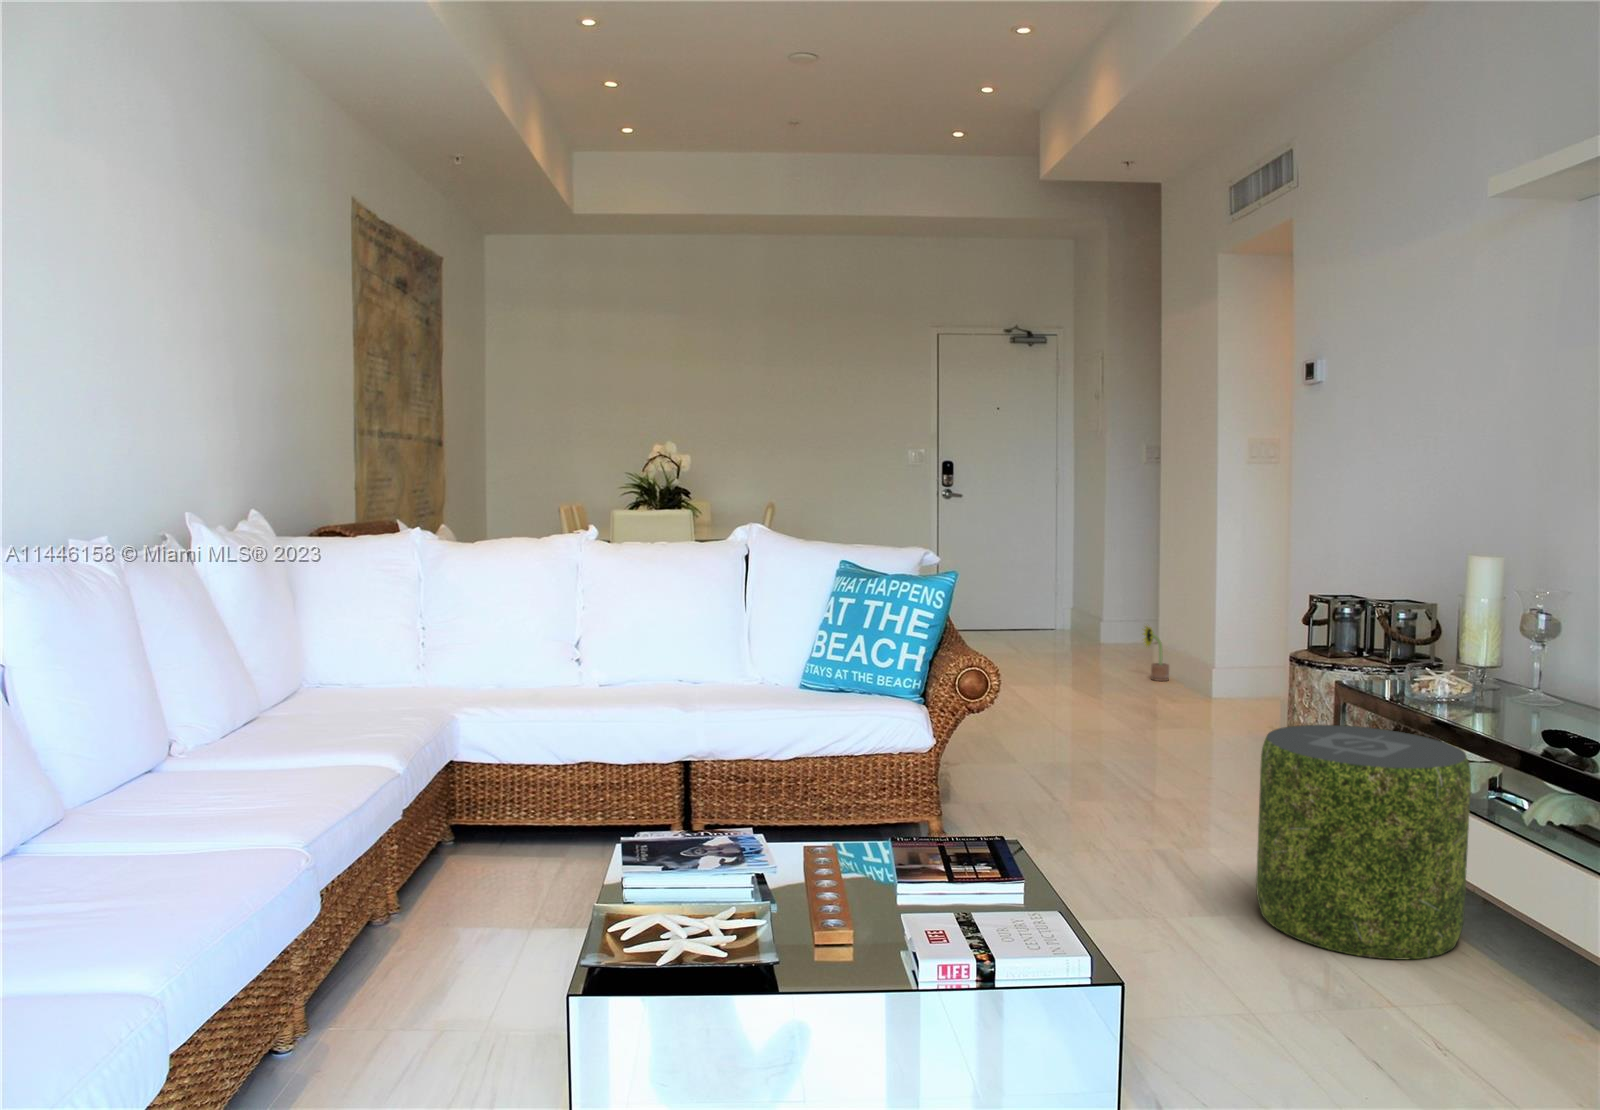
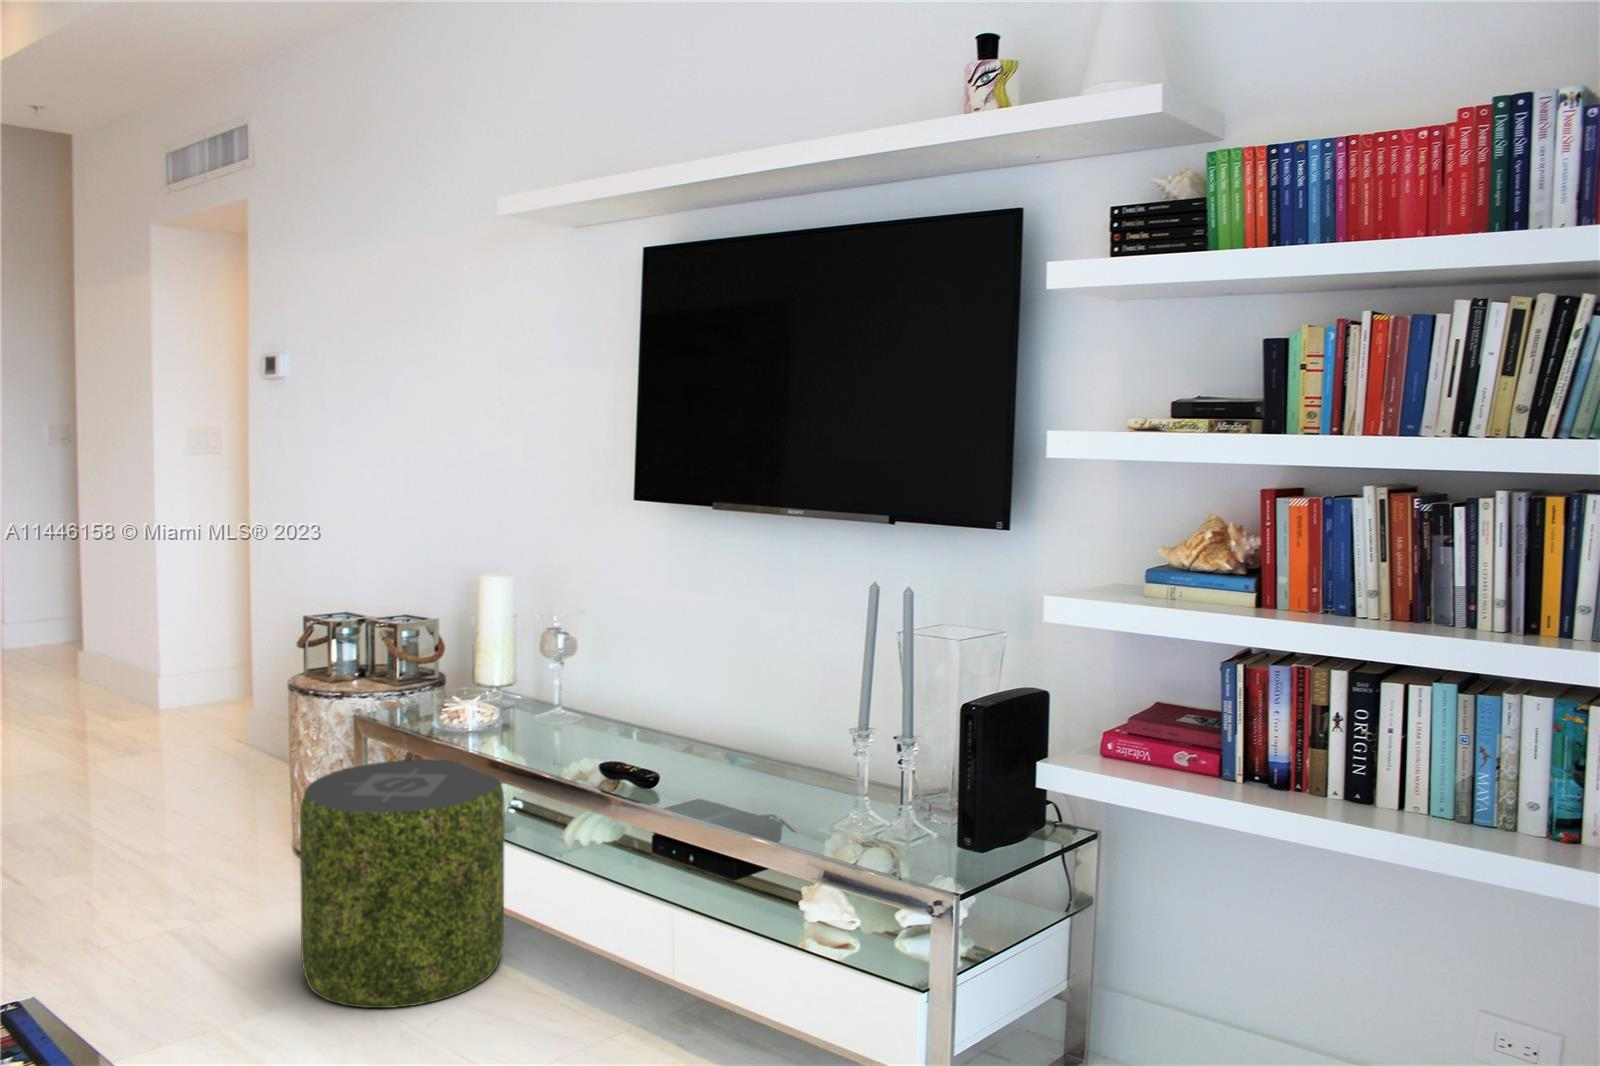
decorative plant: present [1143,626,1169,681] -> none [64,645,104,714]

